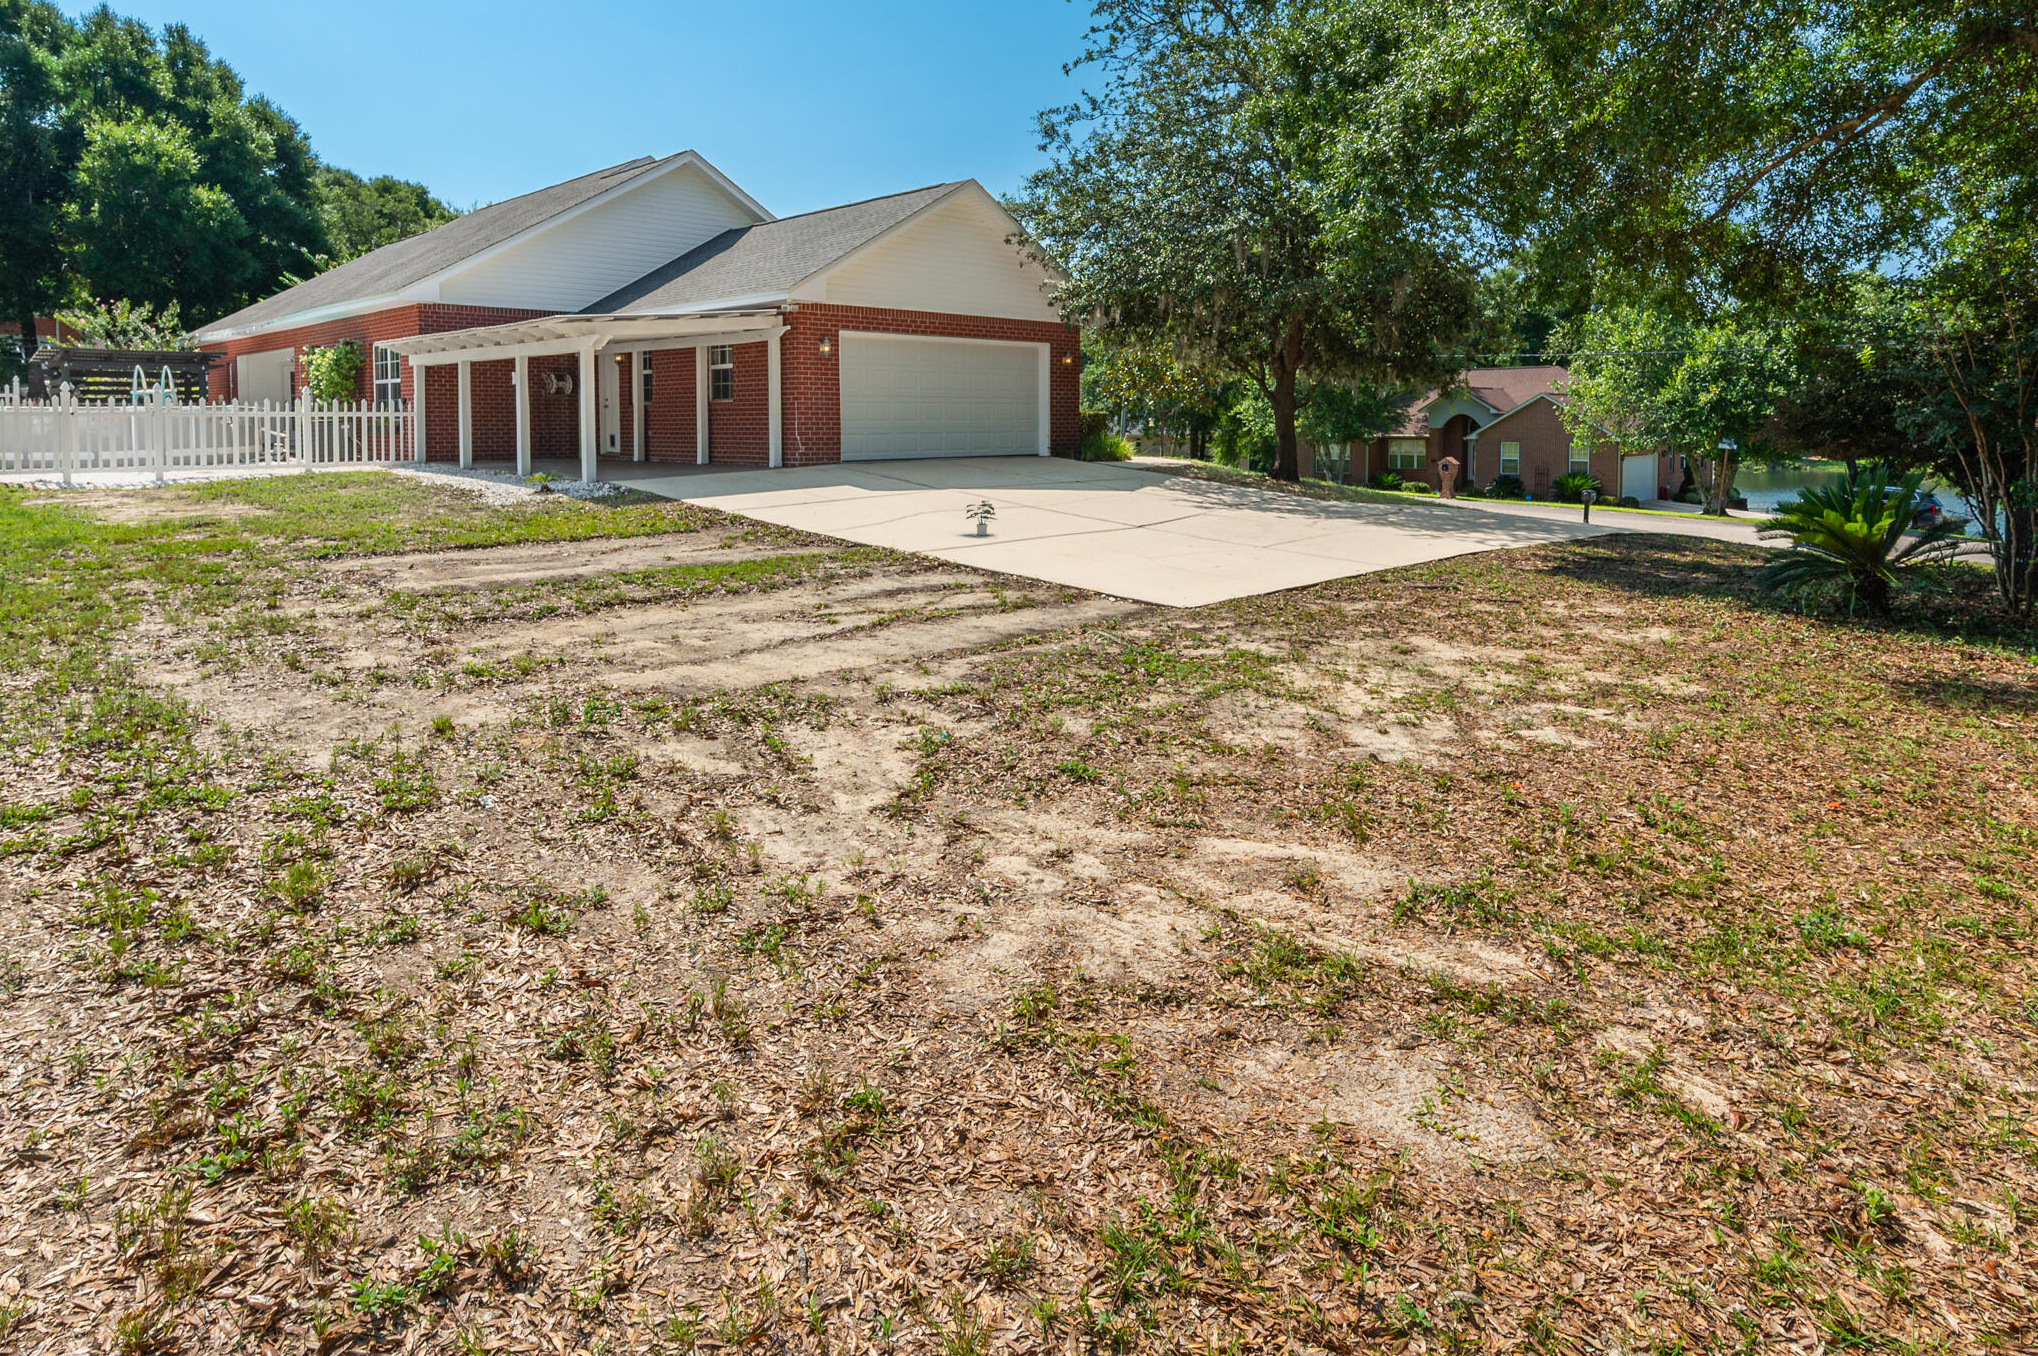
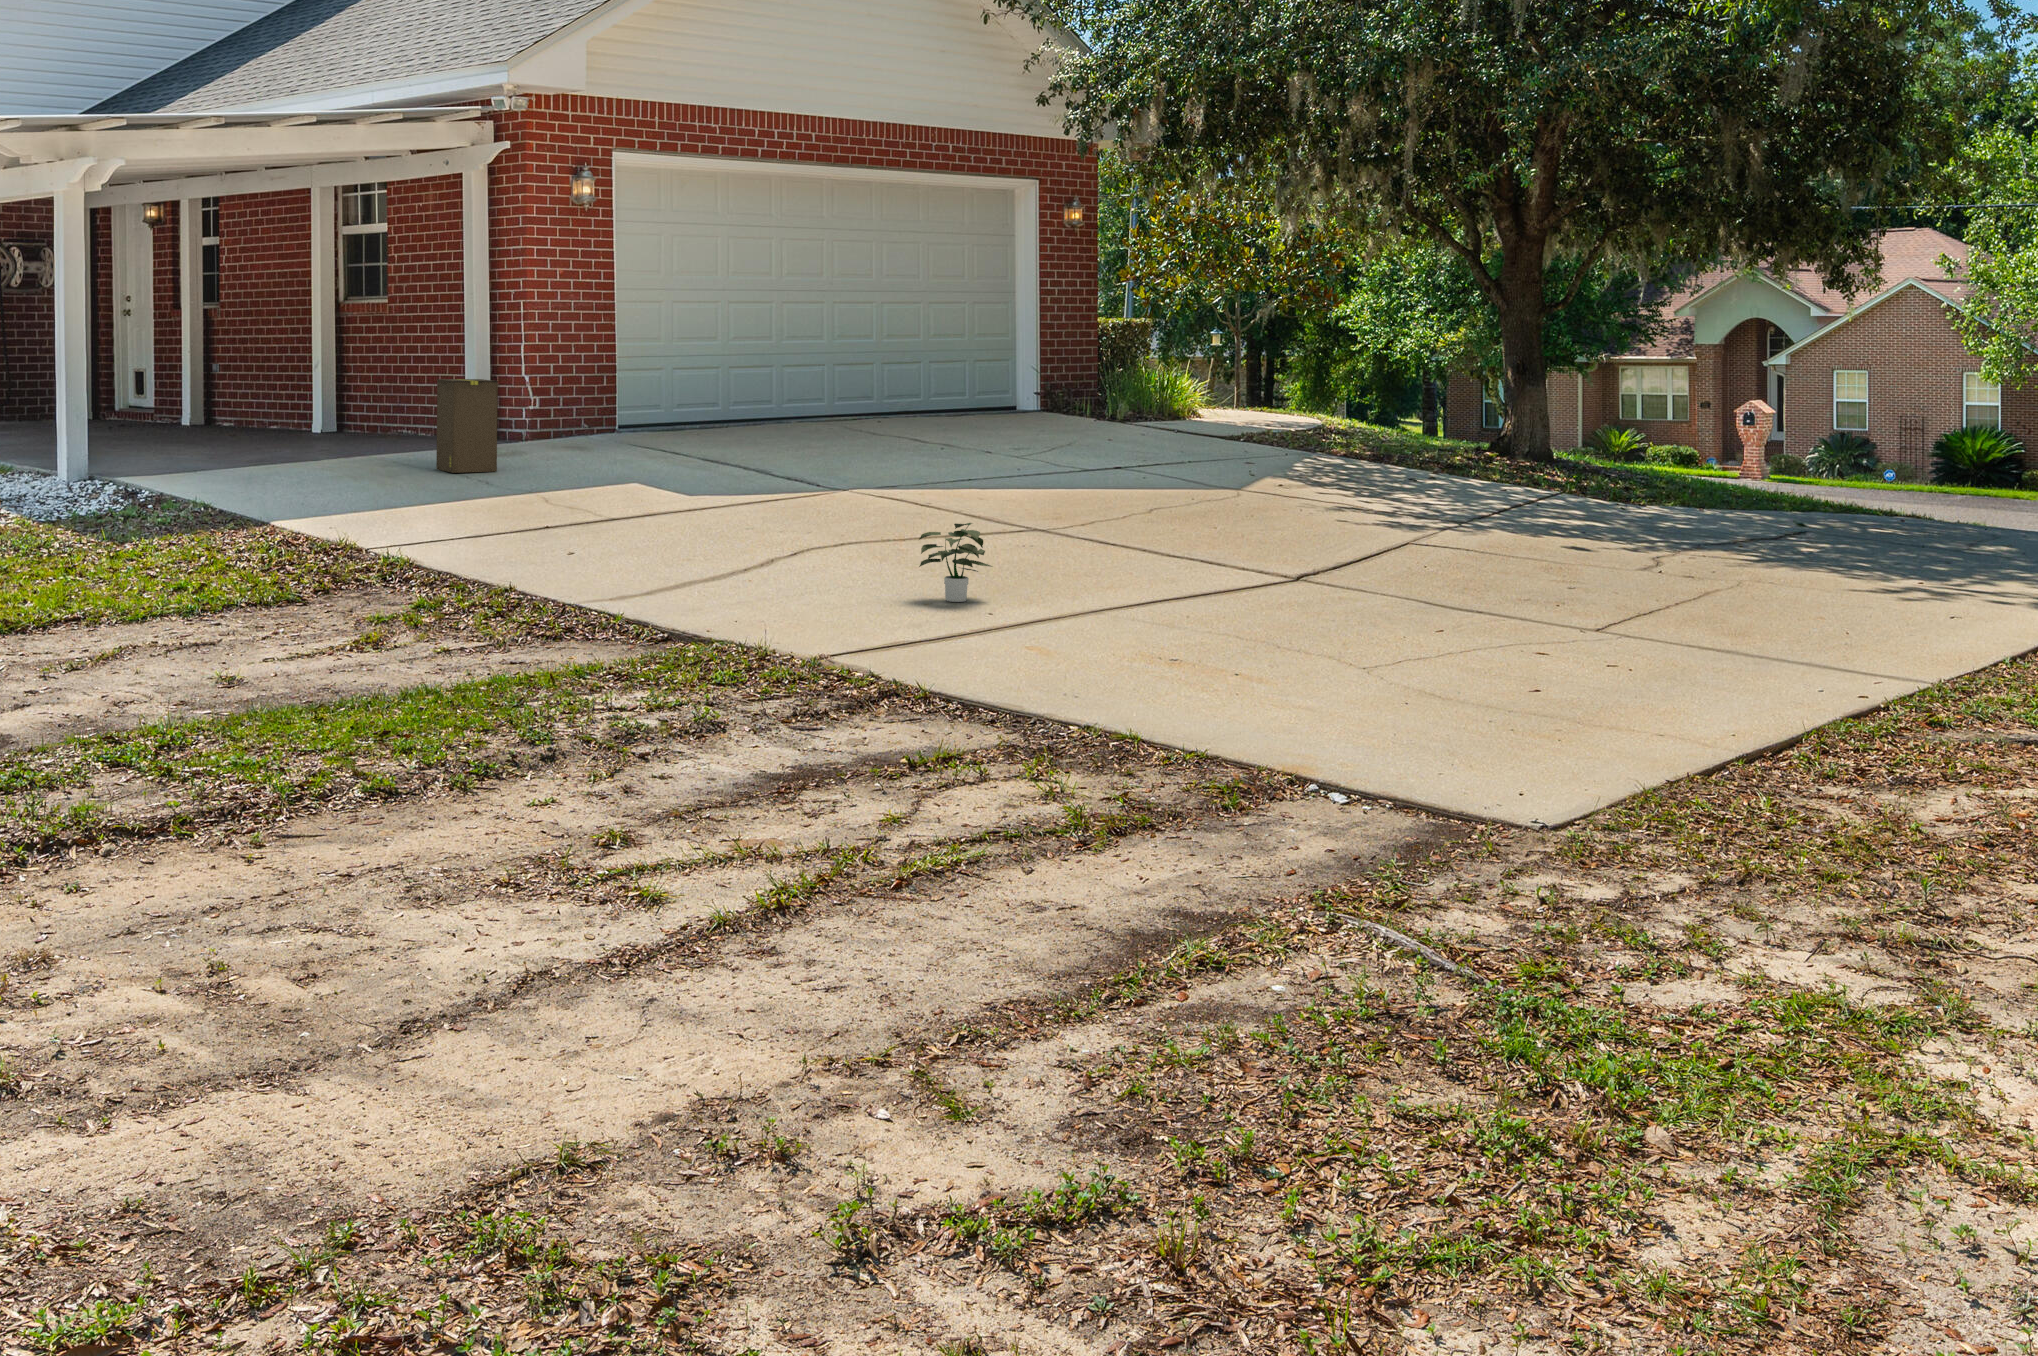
cardboard box: none [757,439,785,483] -> present [436,379,498,473]

